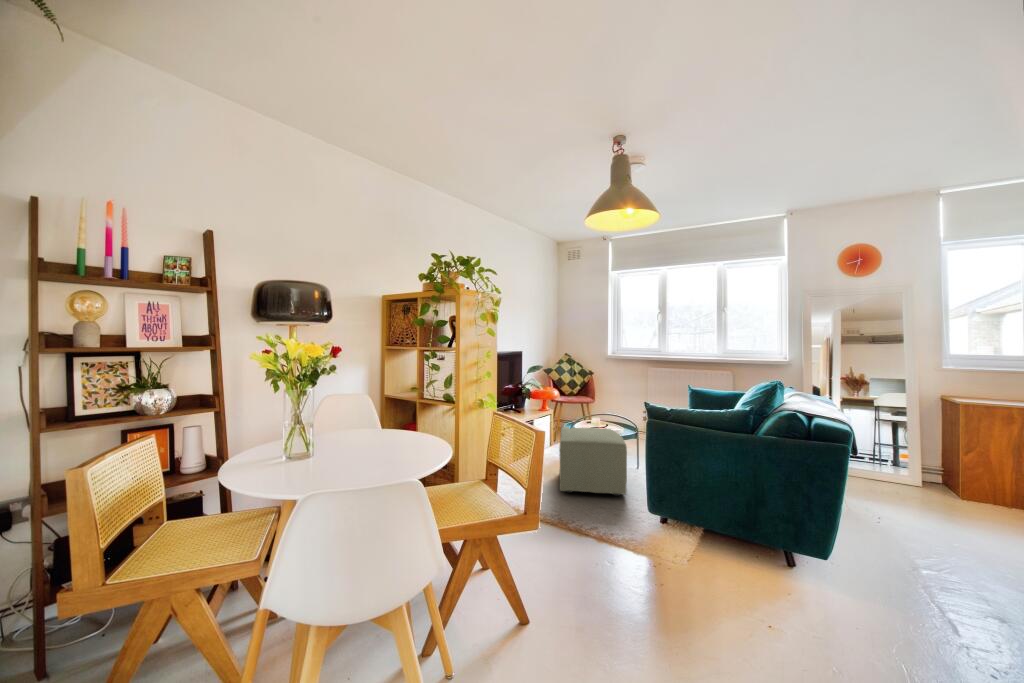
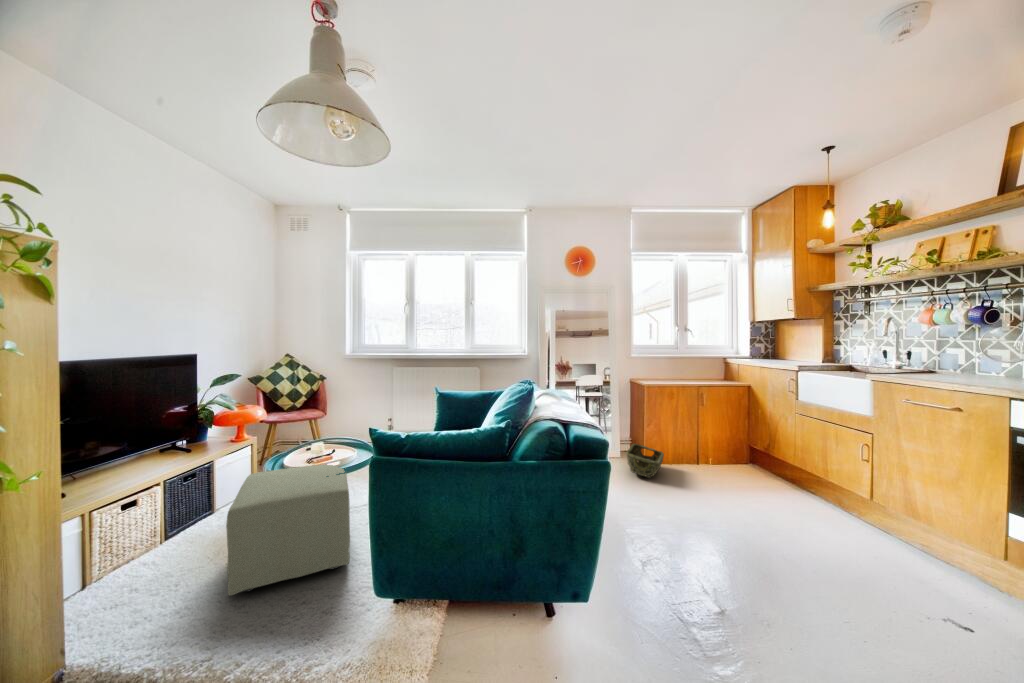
woven basket: none [921,471,991,511] -> present [626,444,664,478]

